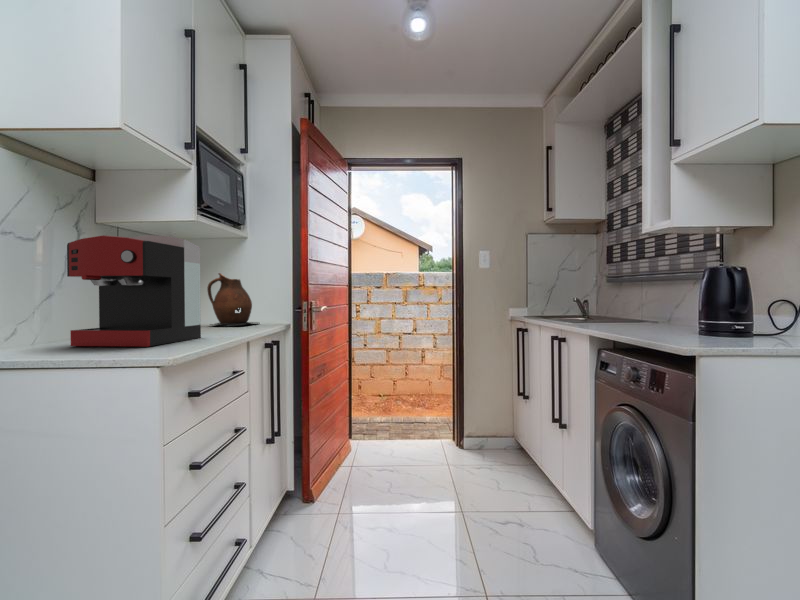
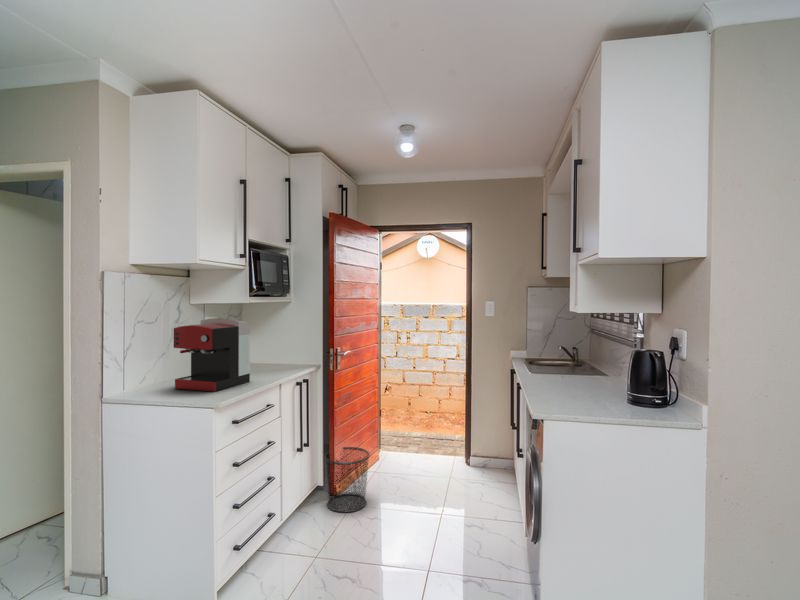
ceramic pitcher: present [207,273,257,326] -> none [264,327,301,367]
waste bin: none [298,433,361,522] -> present [324,447,370,512]

